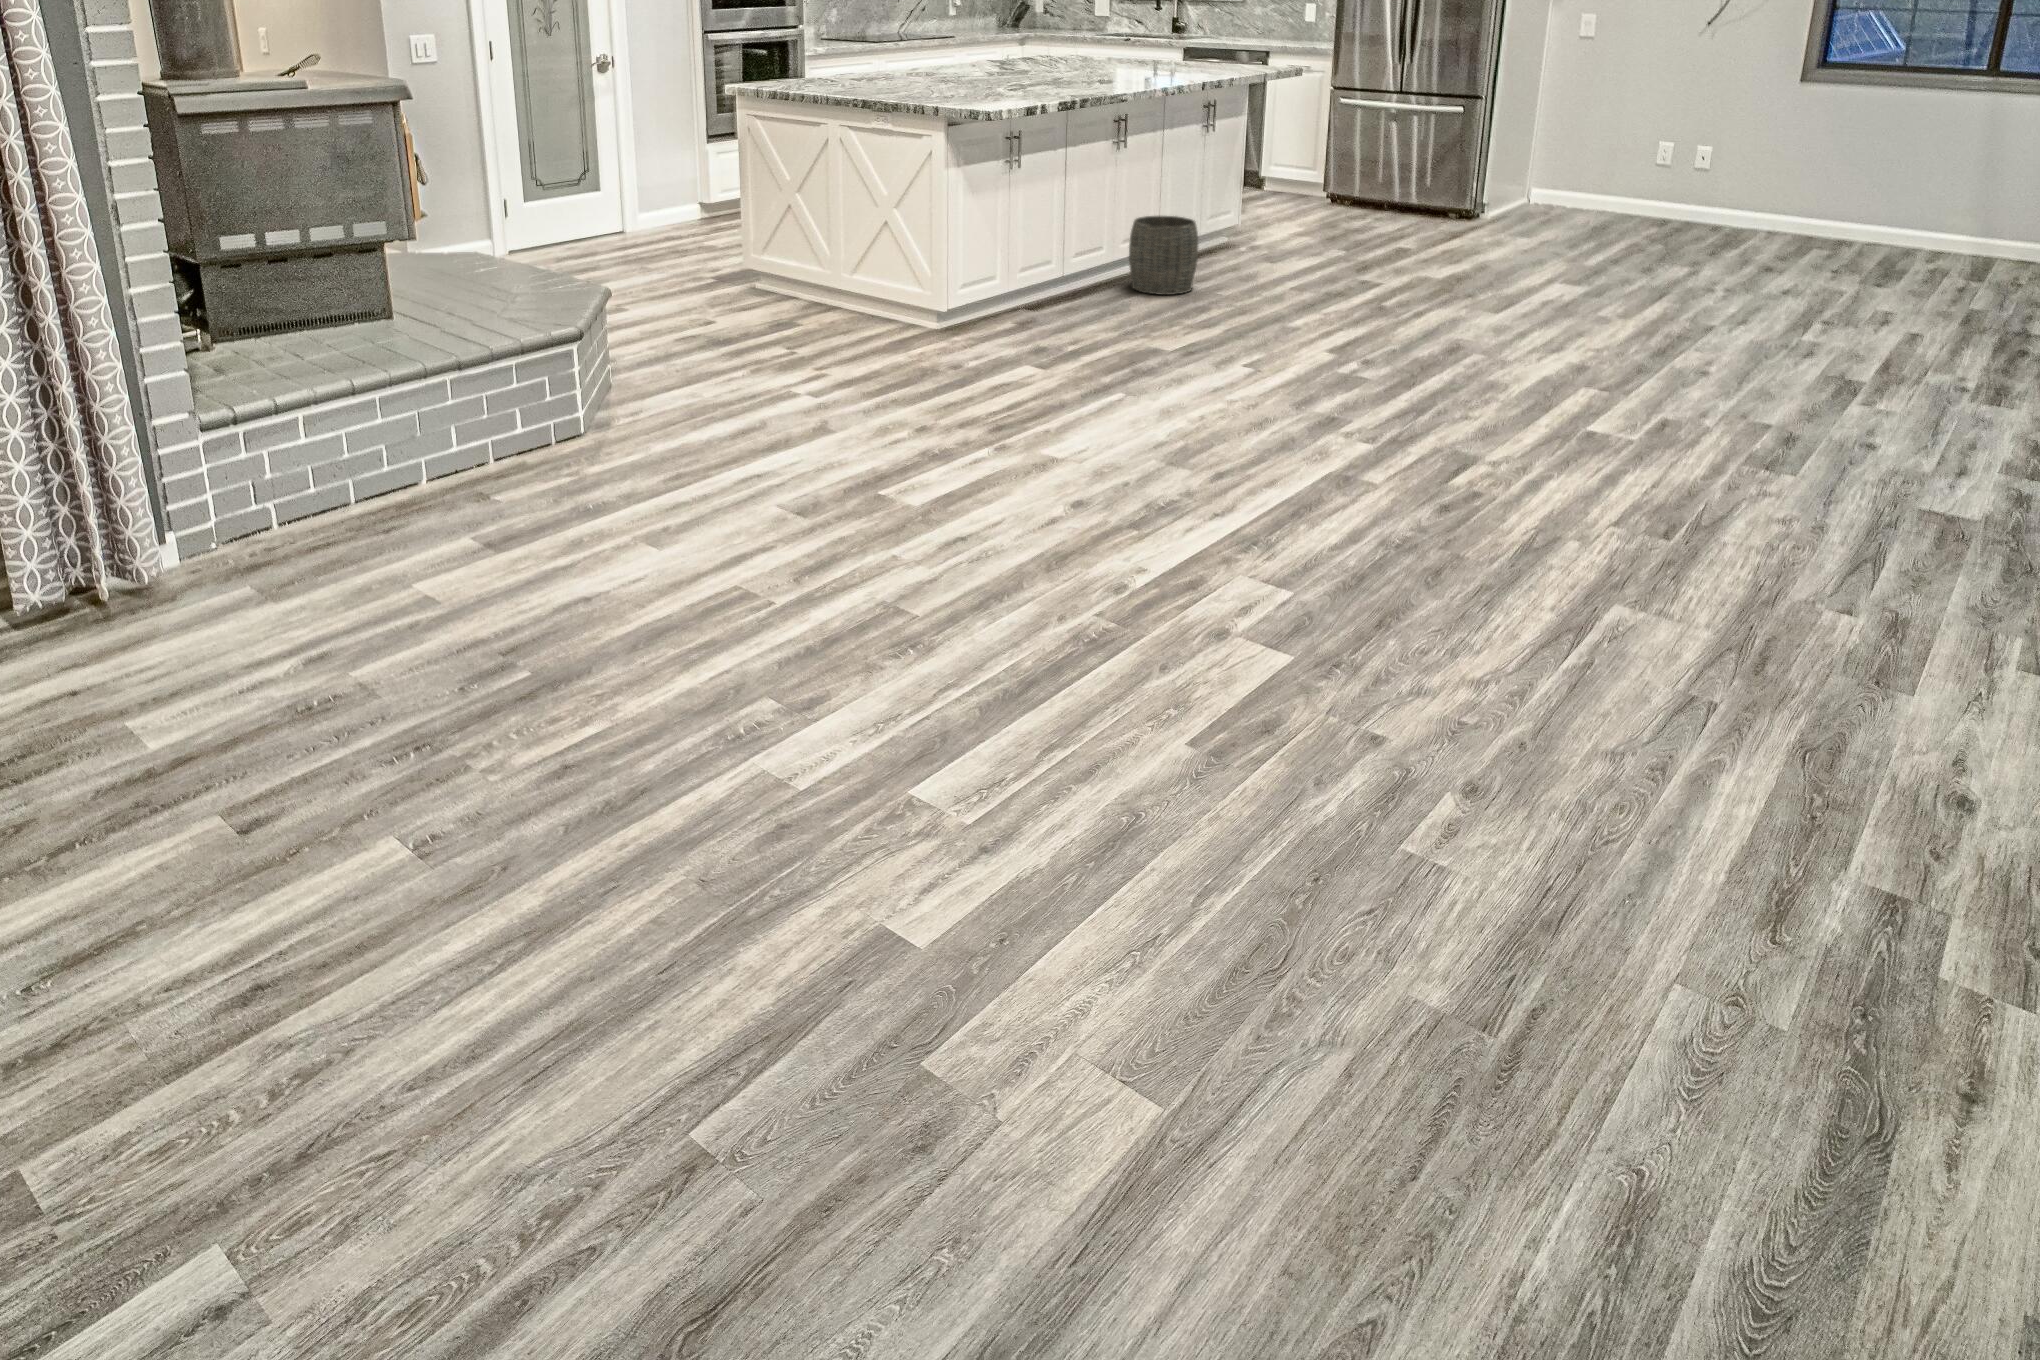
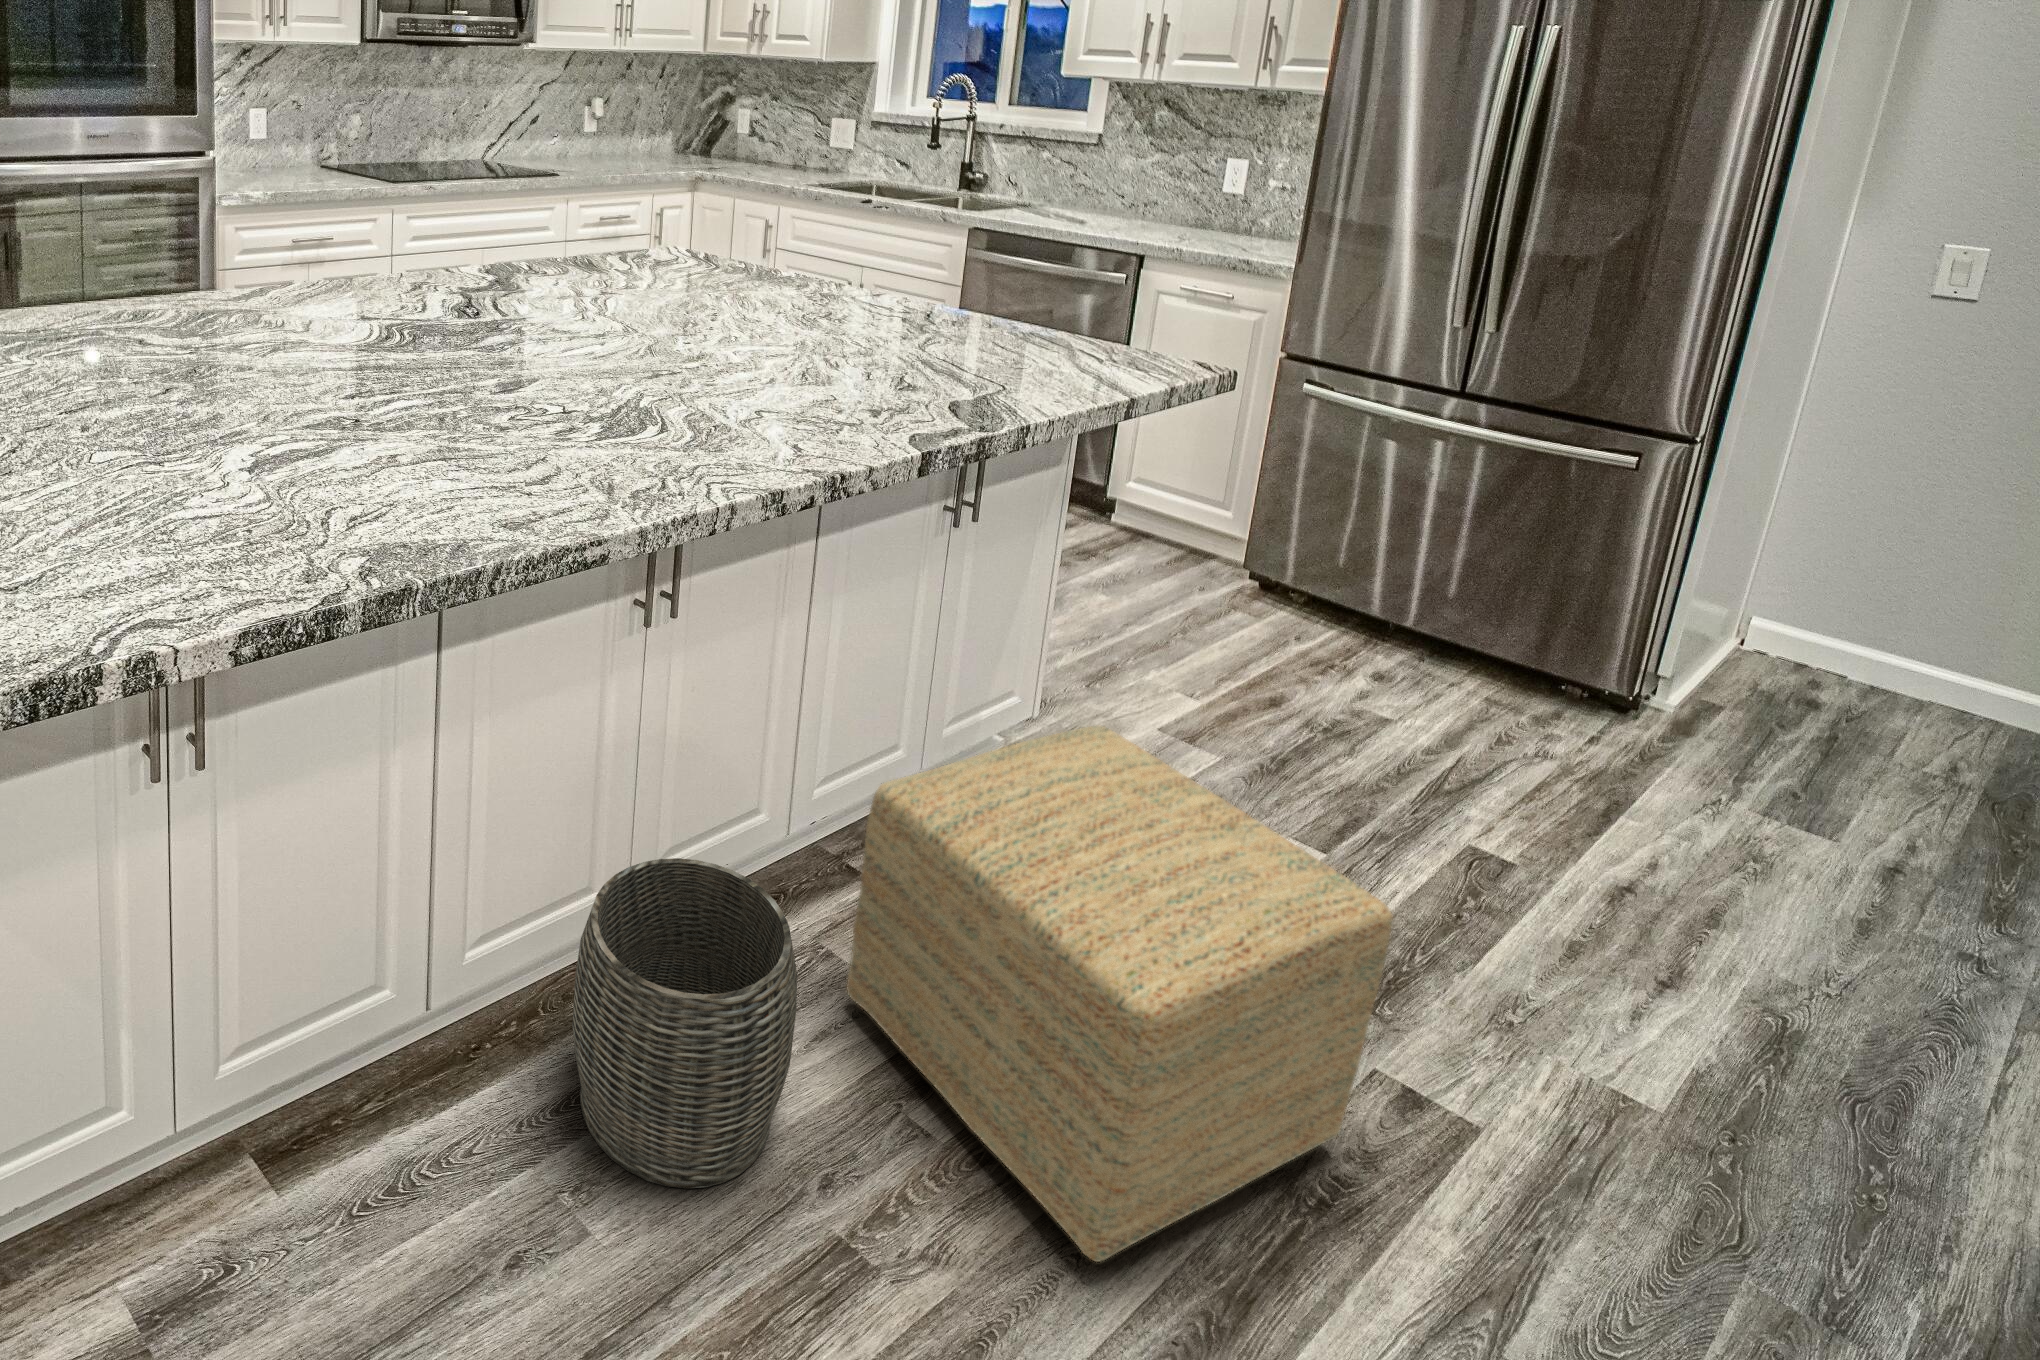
ottoman: none [1204,179,1358,290] -> present [847,726,1393,1262]

